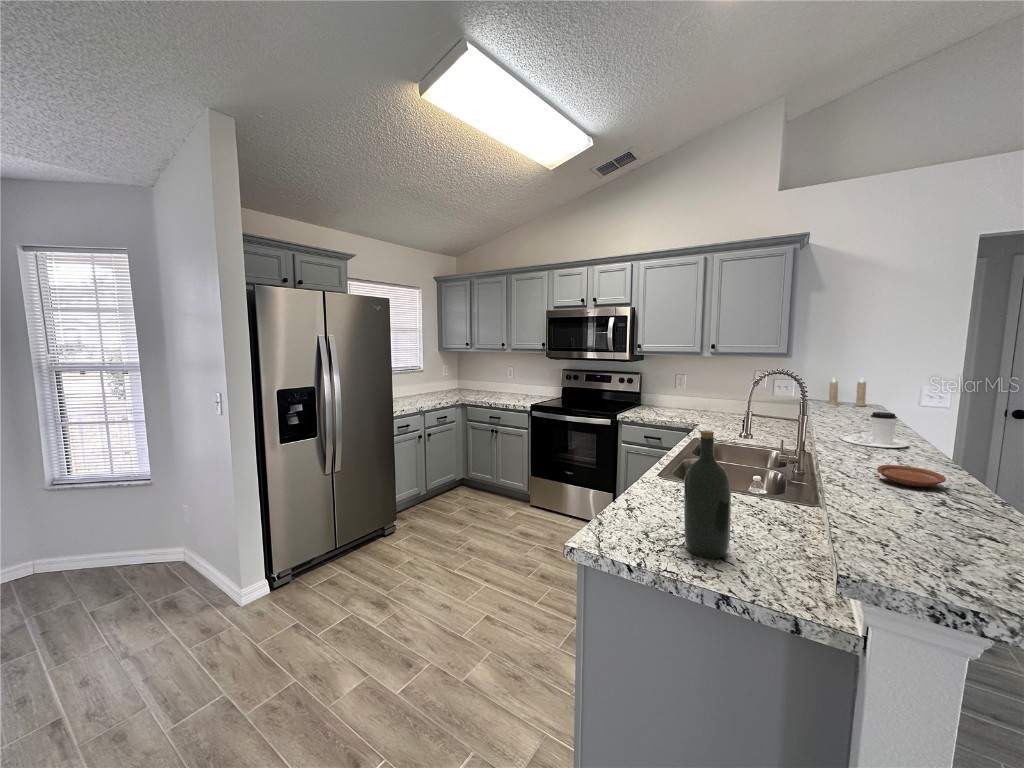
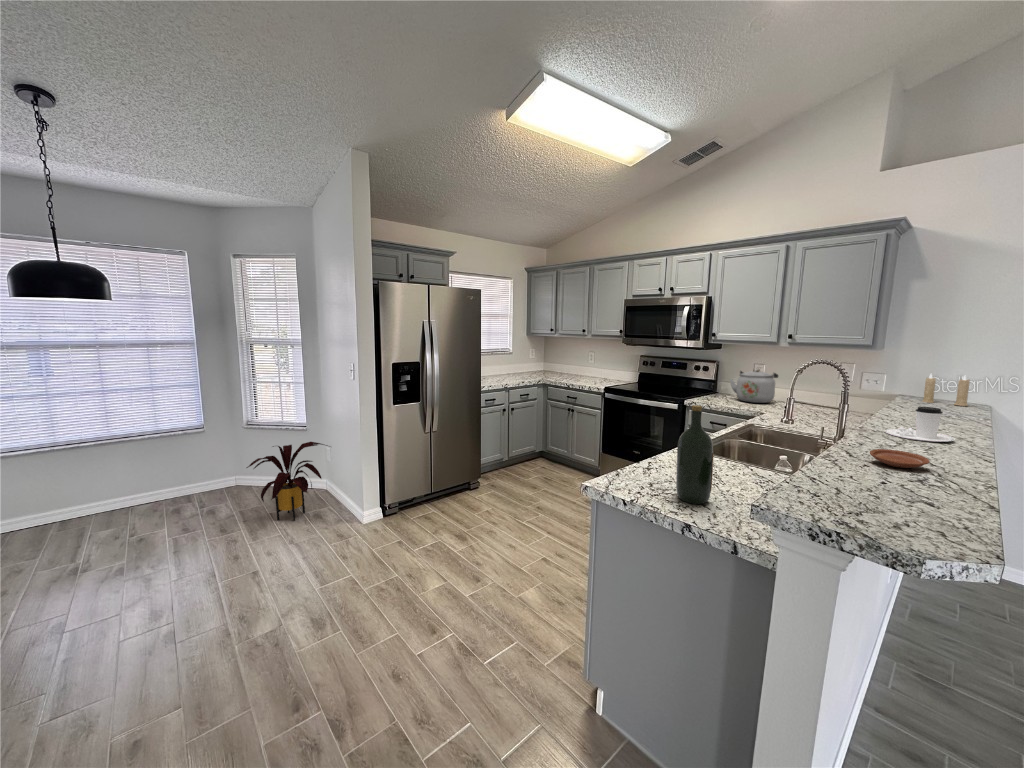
kettle: none [656,380,701,413] -> present [730,370,778,403]
house plant: none [40,501,192,620] -> present [247,442,328,521]

